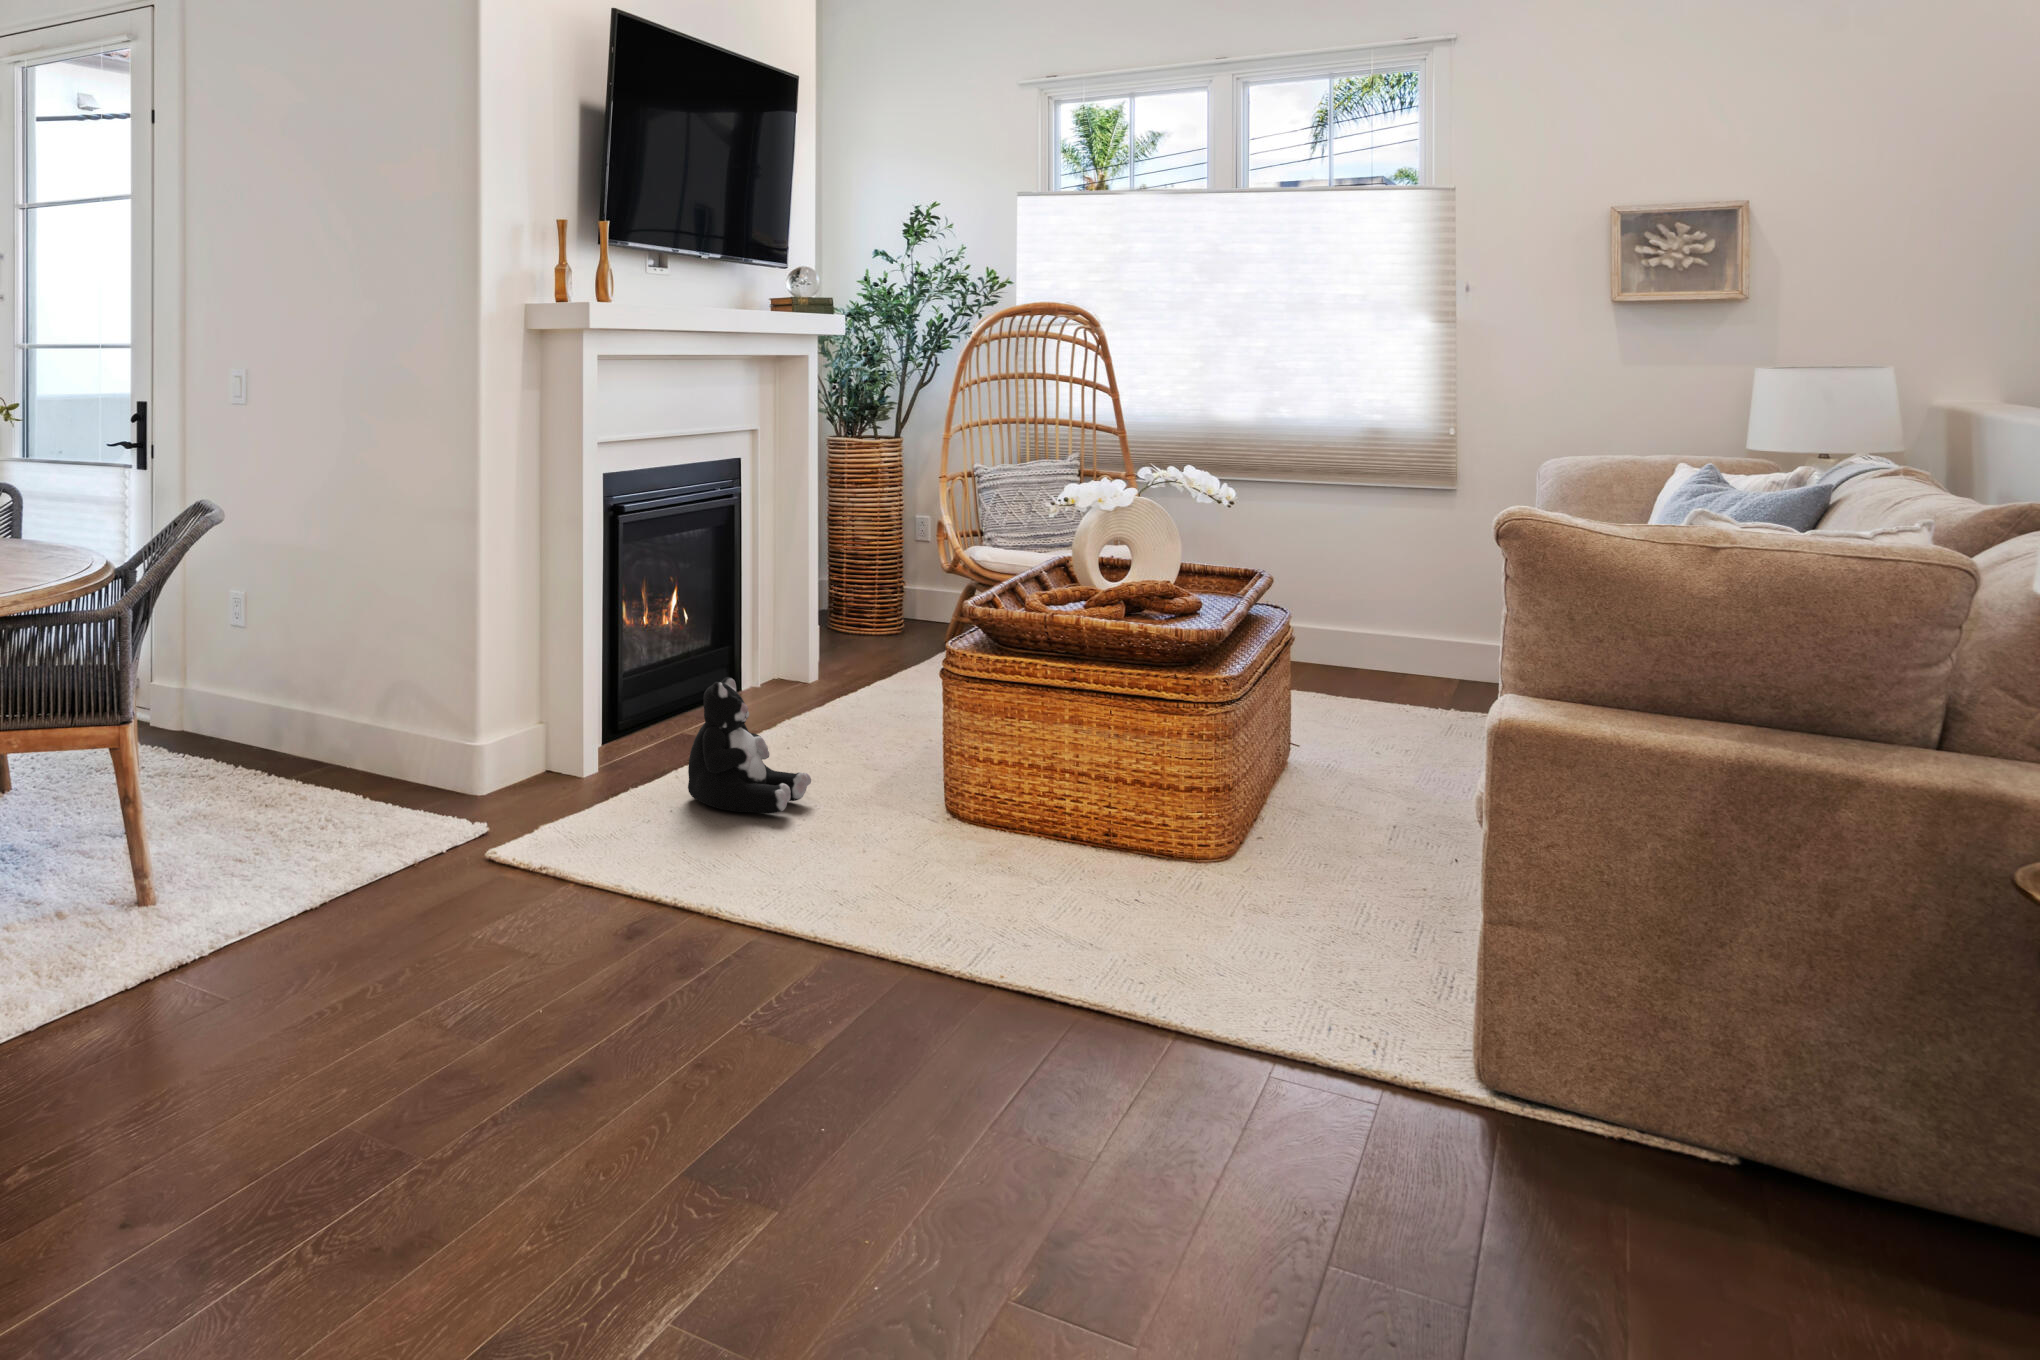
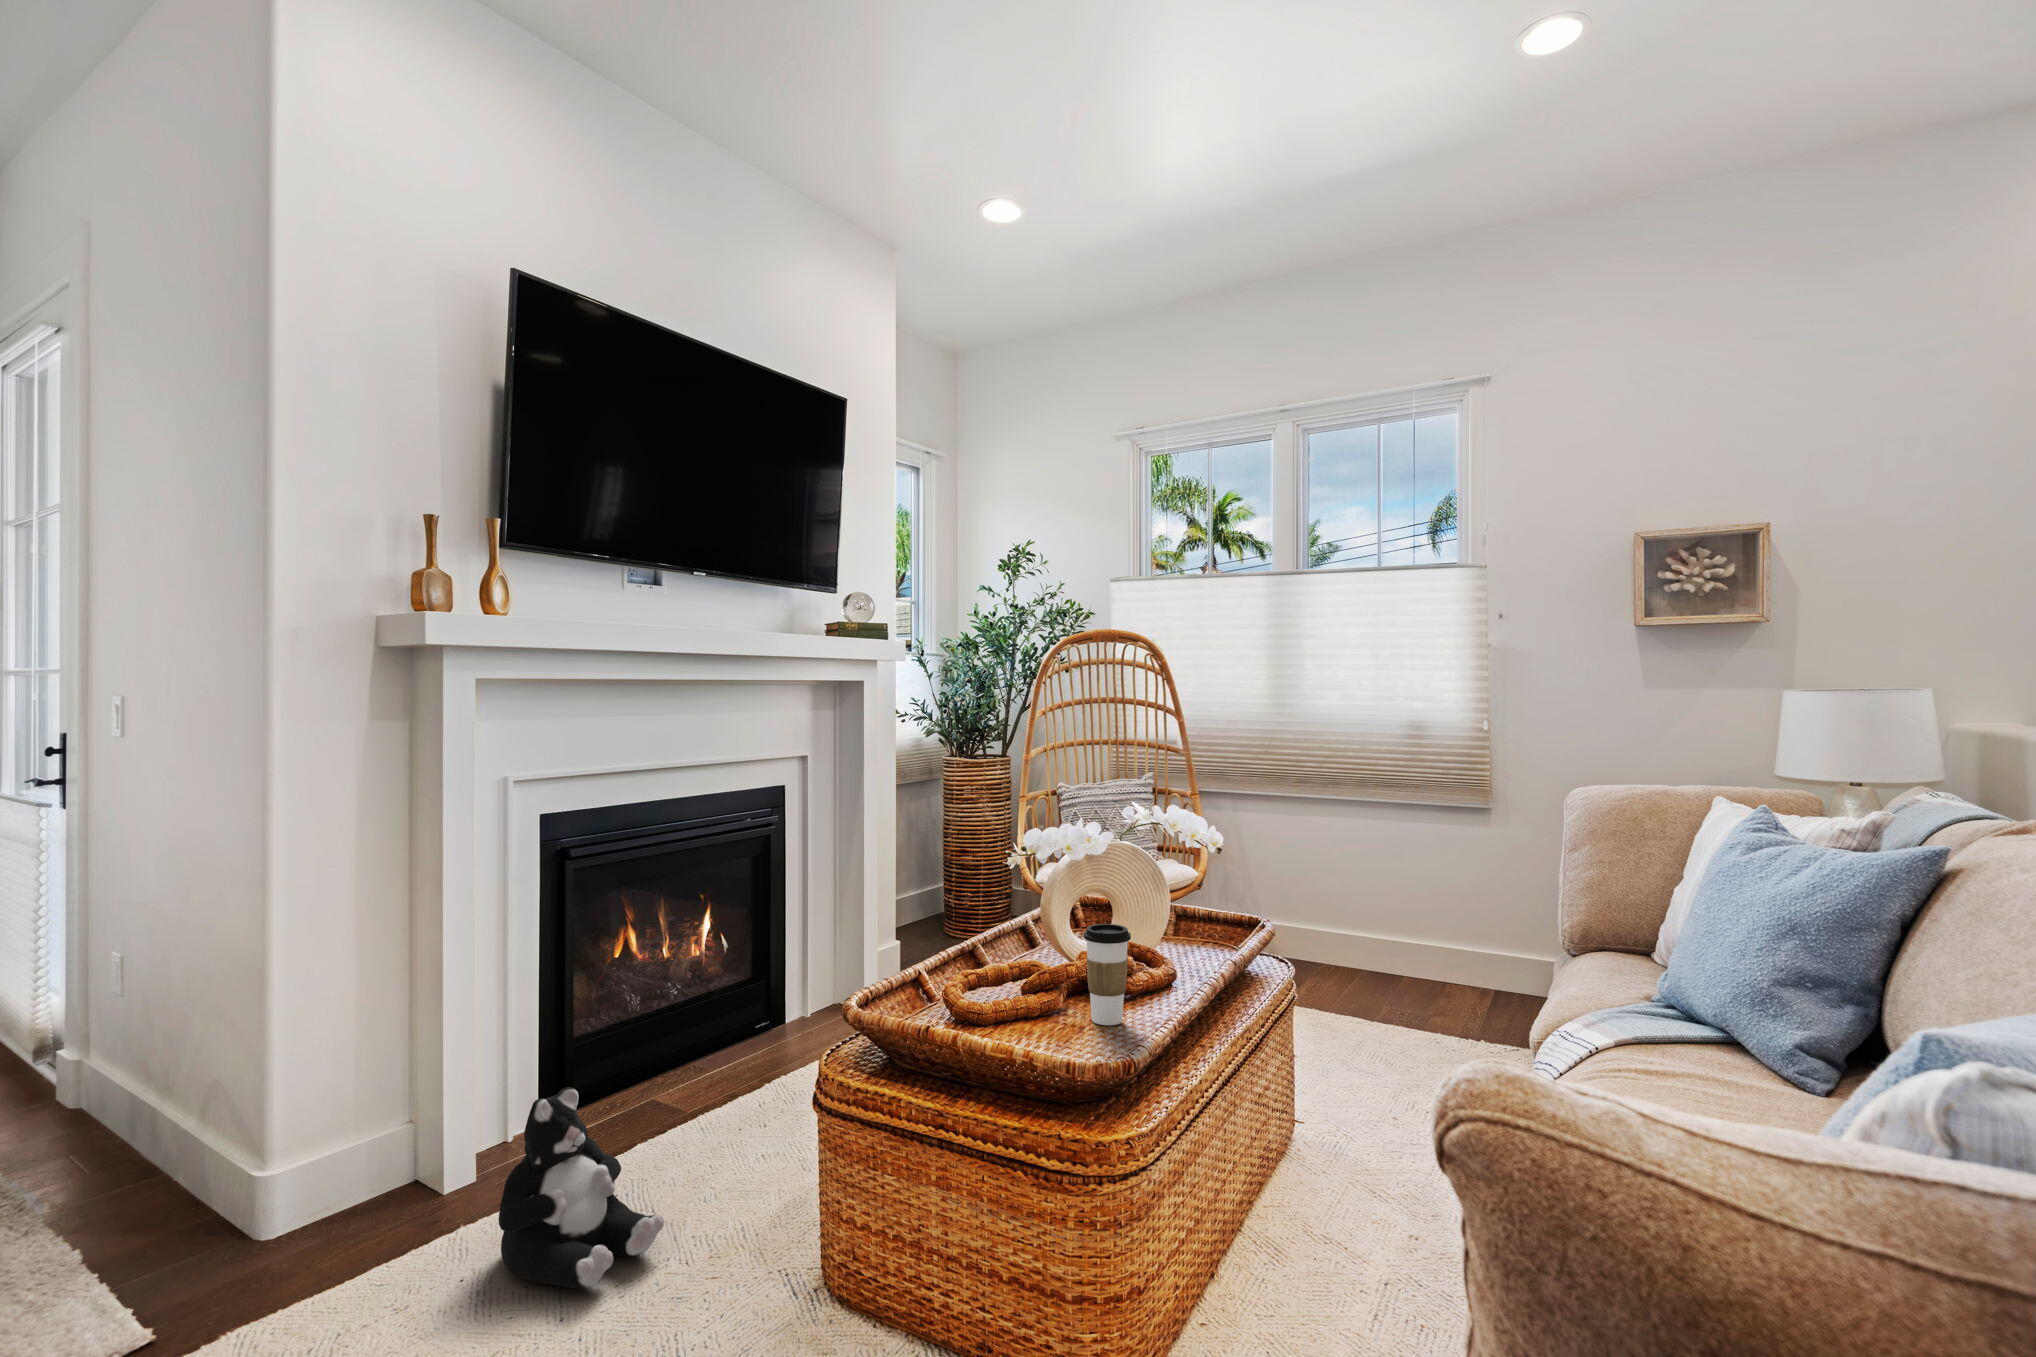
coffee cup: none [1158,548,1196,621] -> present [1084,924,1131,1025]

